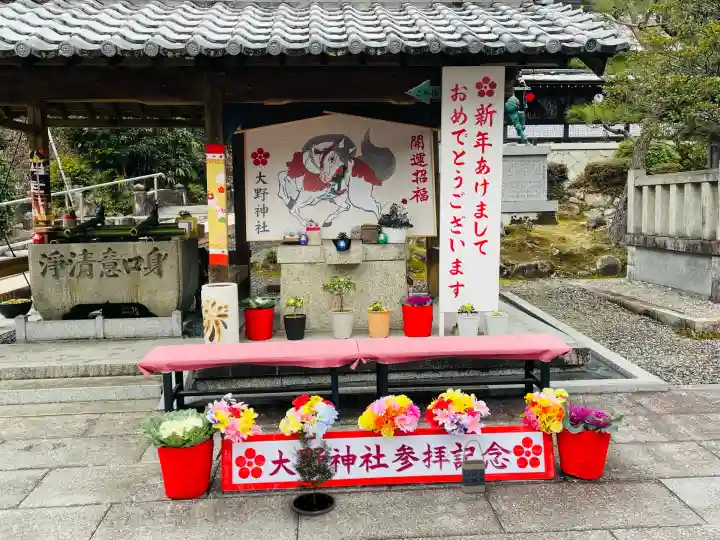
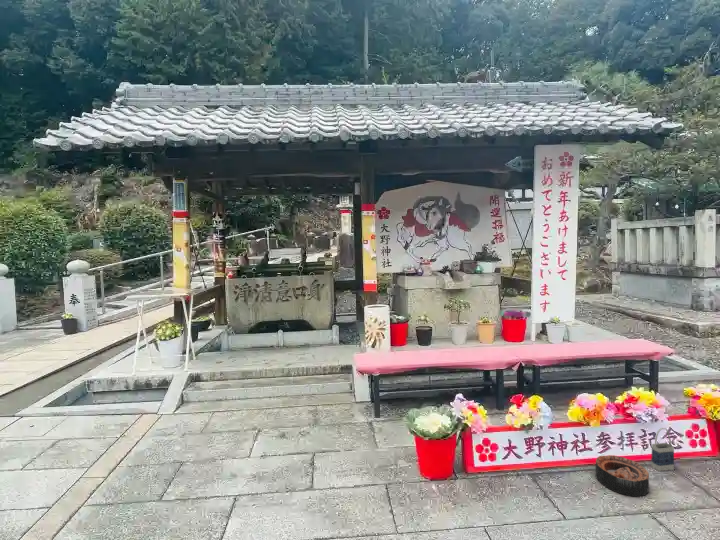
potted tree: present [291,428,338,515] -> none [528,424,571,498]
basket: none [379,473,433,515] -> present [596,455,649,497]

